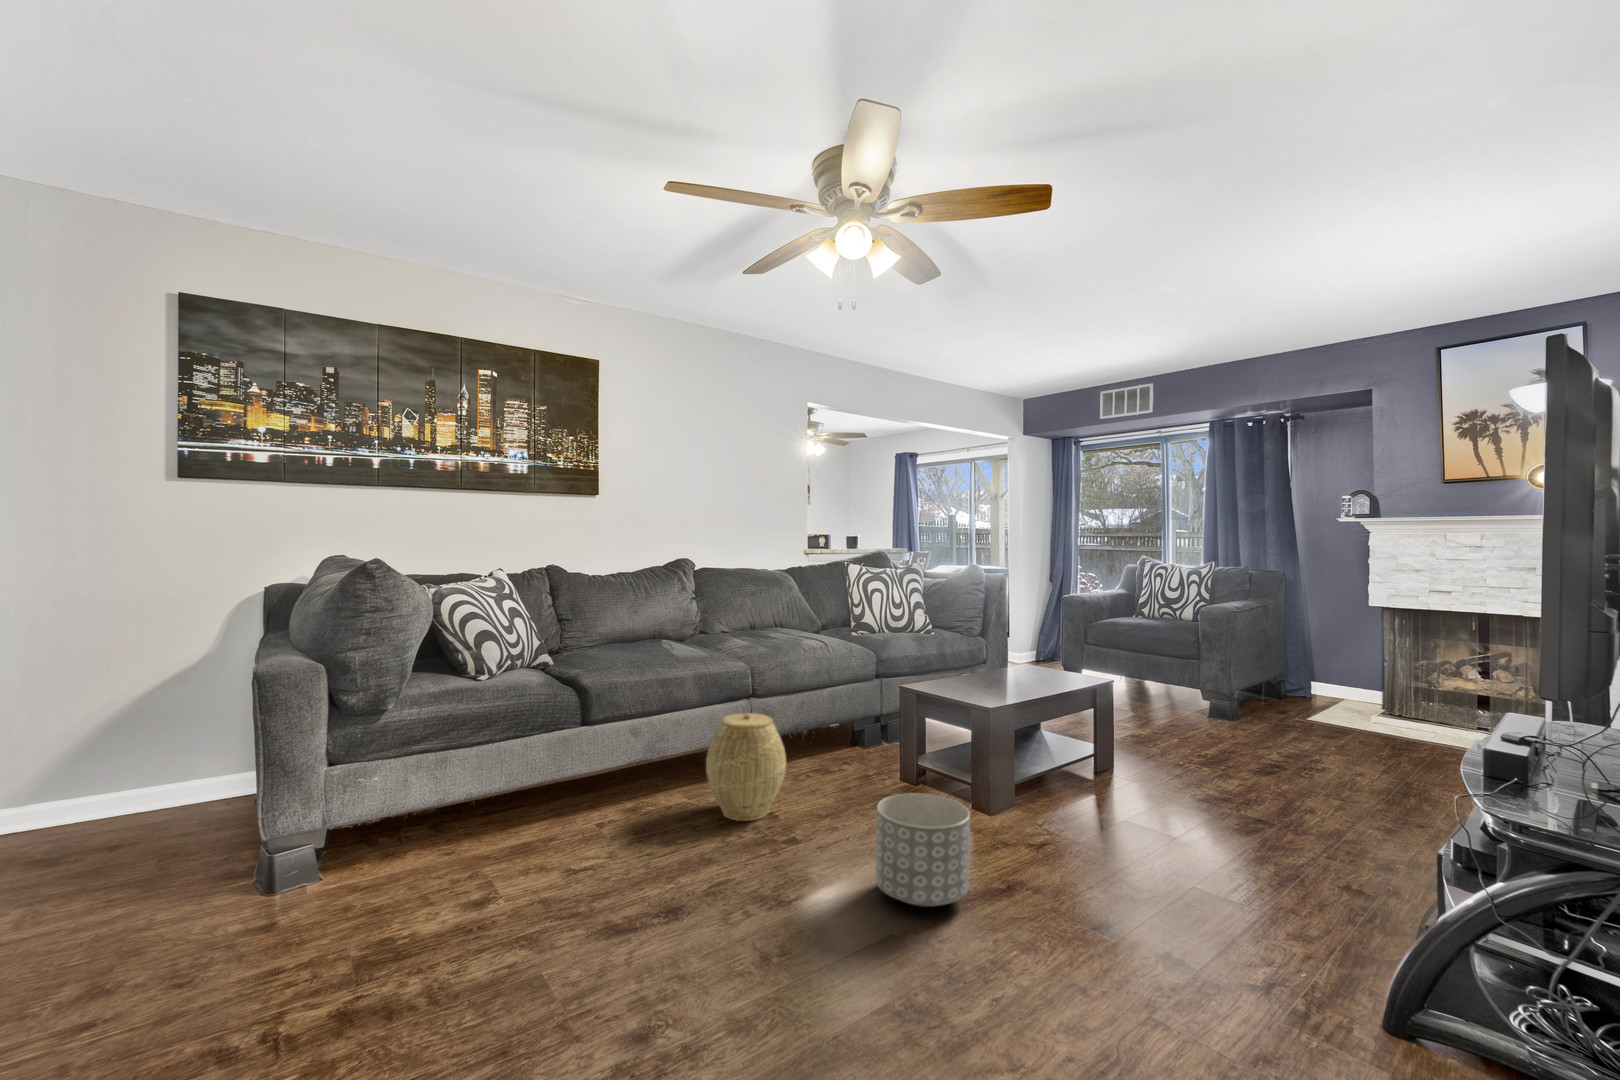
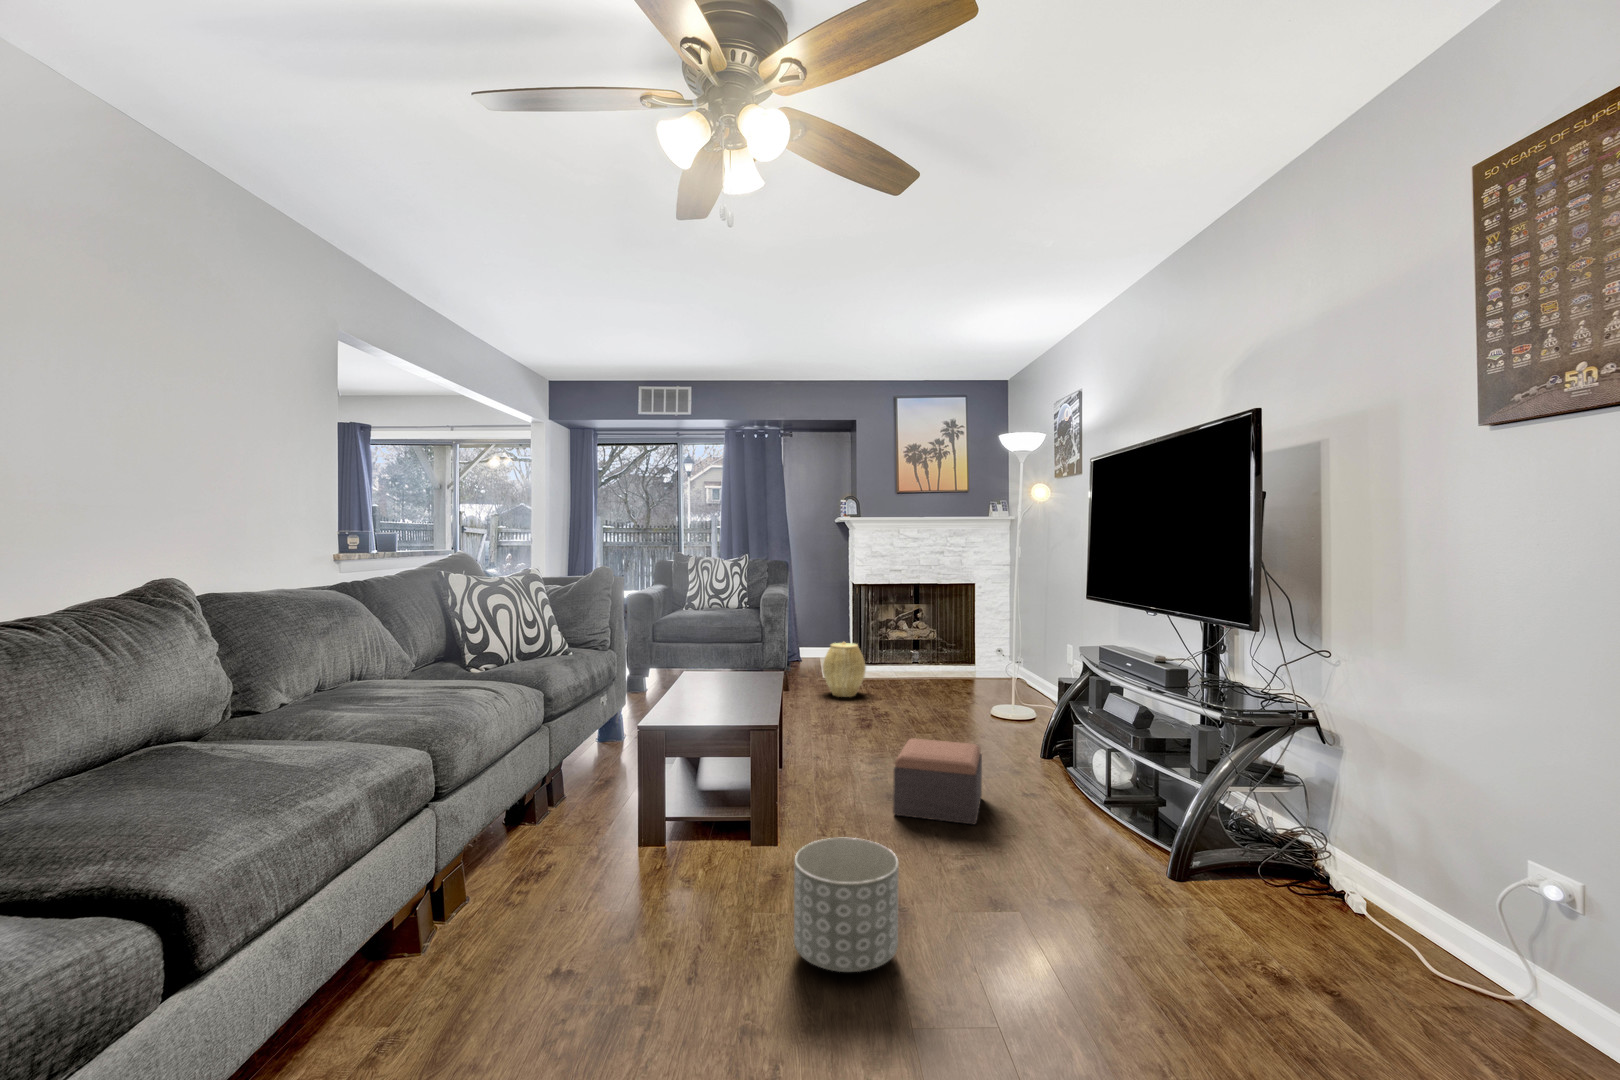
woven basket: present [706,713,786,821] -> present [823,642,866,697]
footstool: none [1146,766,1292,874] -> present [893,738,982,825]

